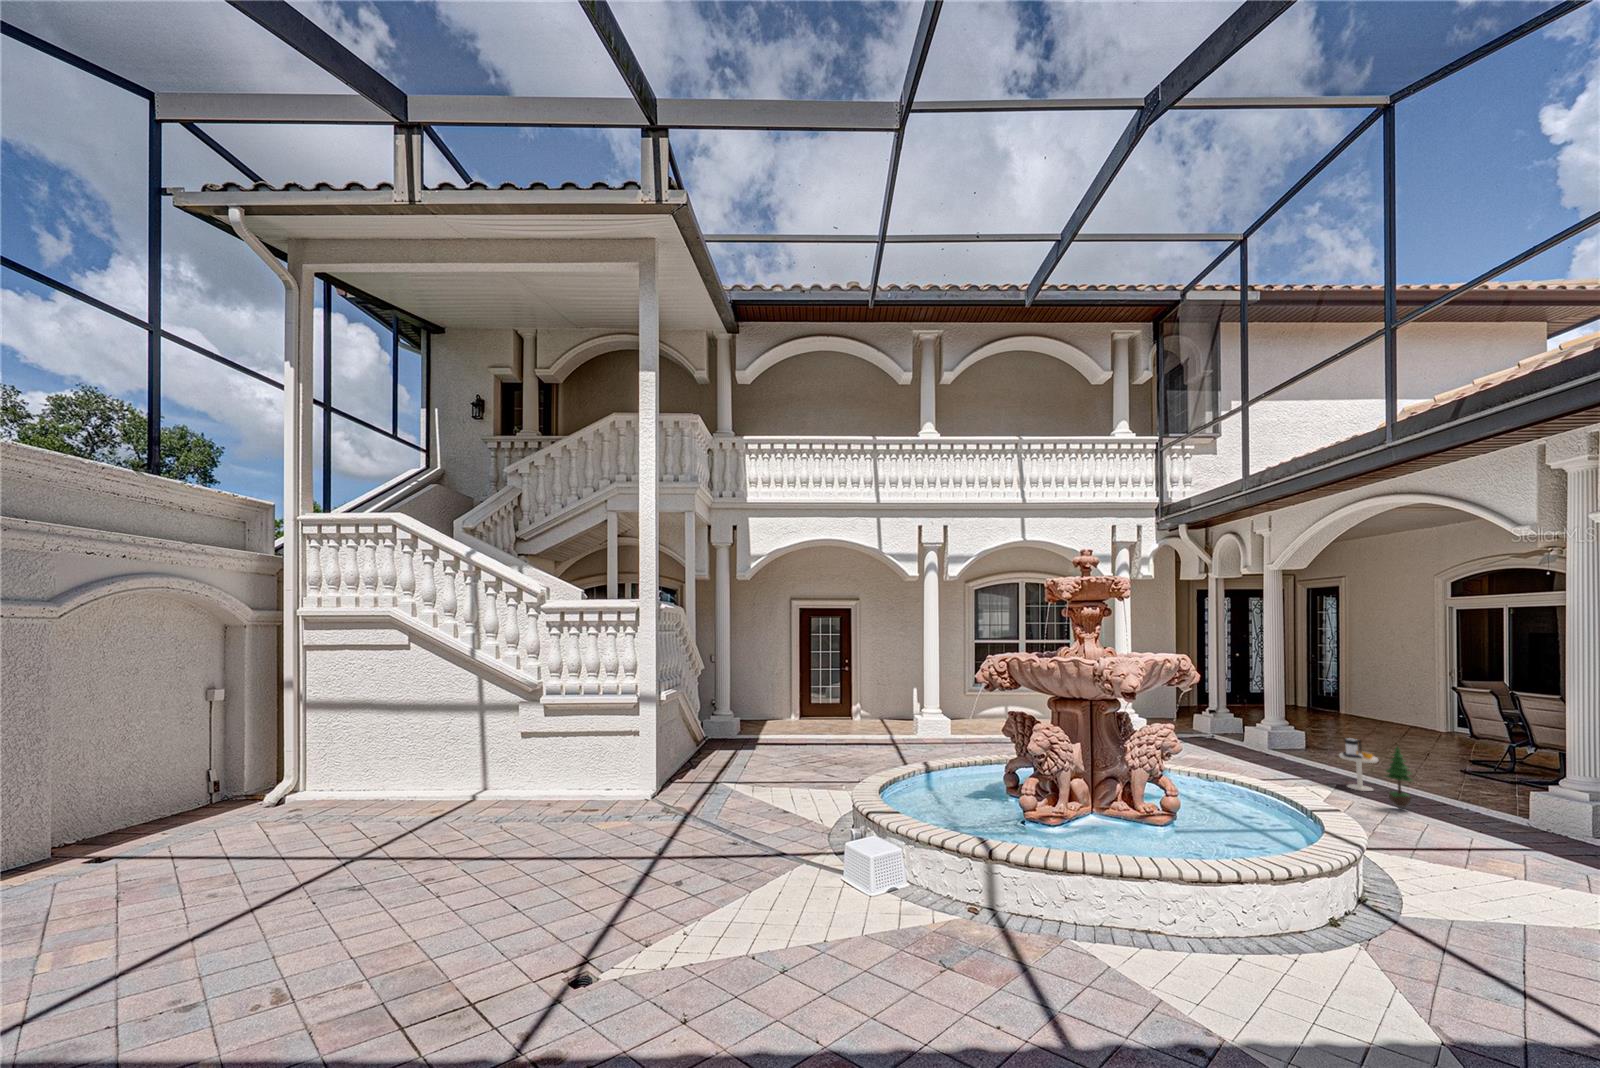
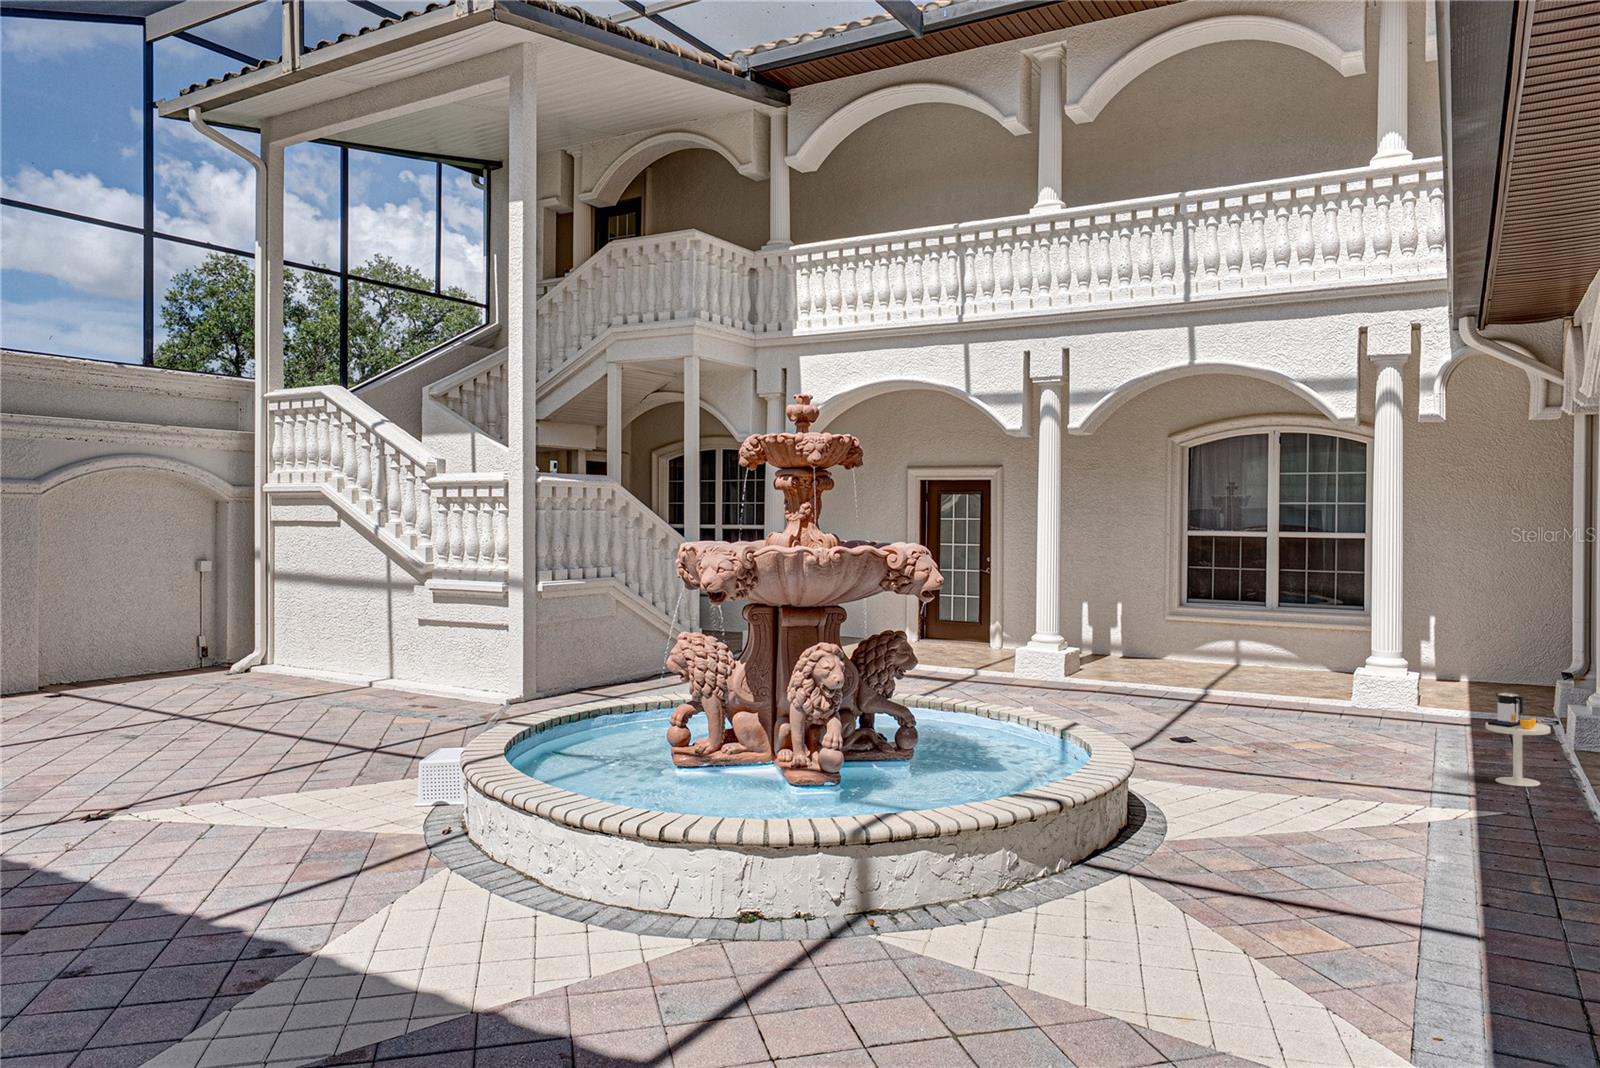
potted tree: present [1385,747,1412,809] -> none [1433,689,1479,801]

